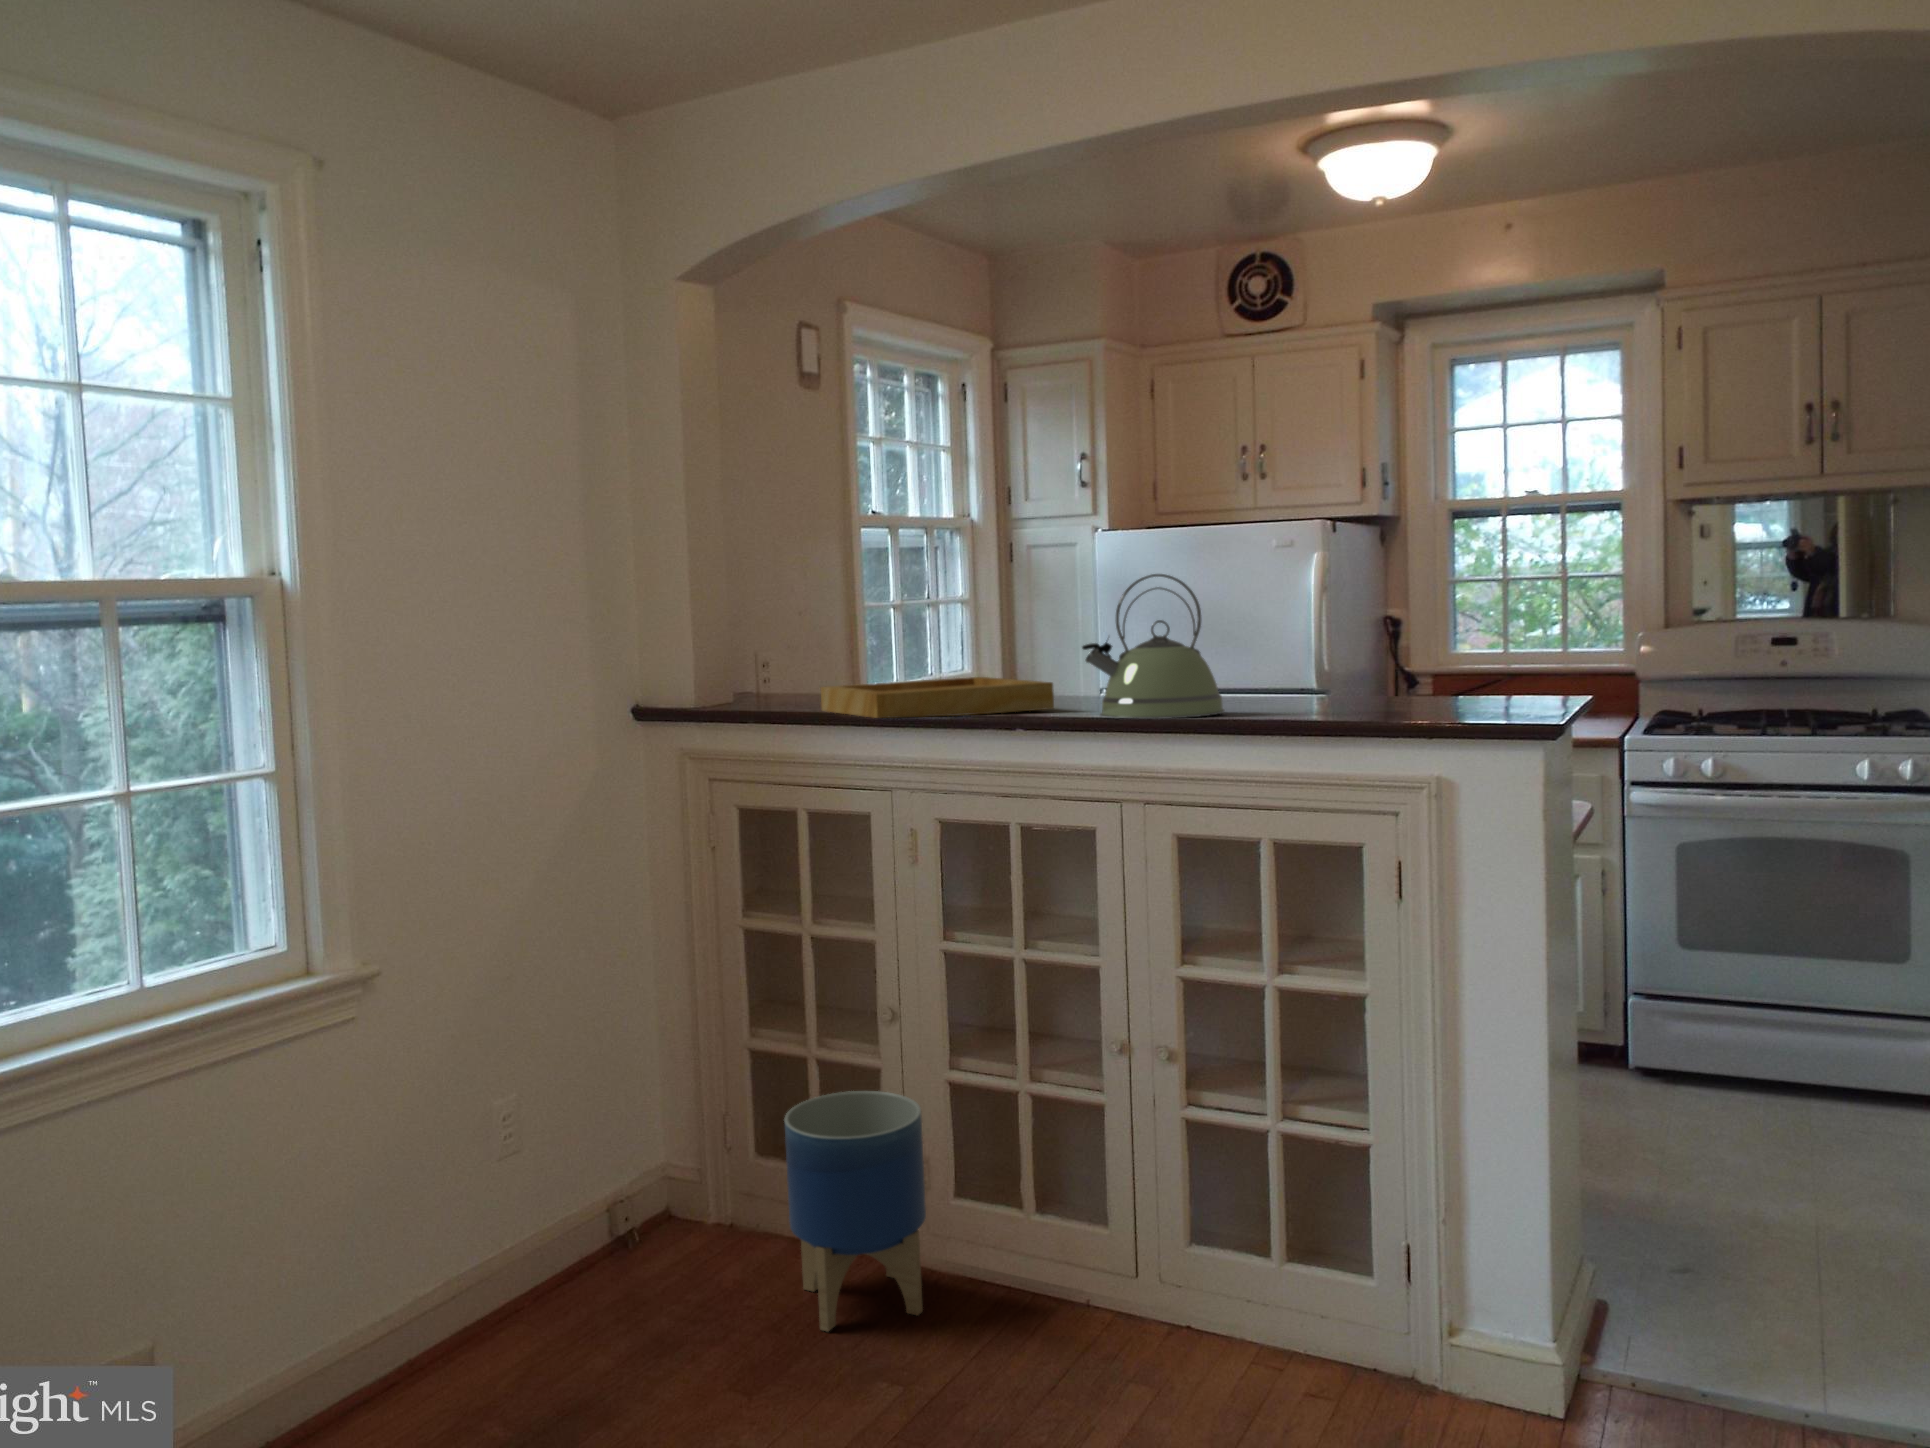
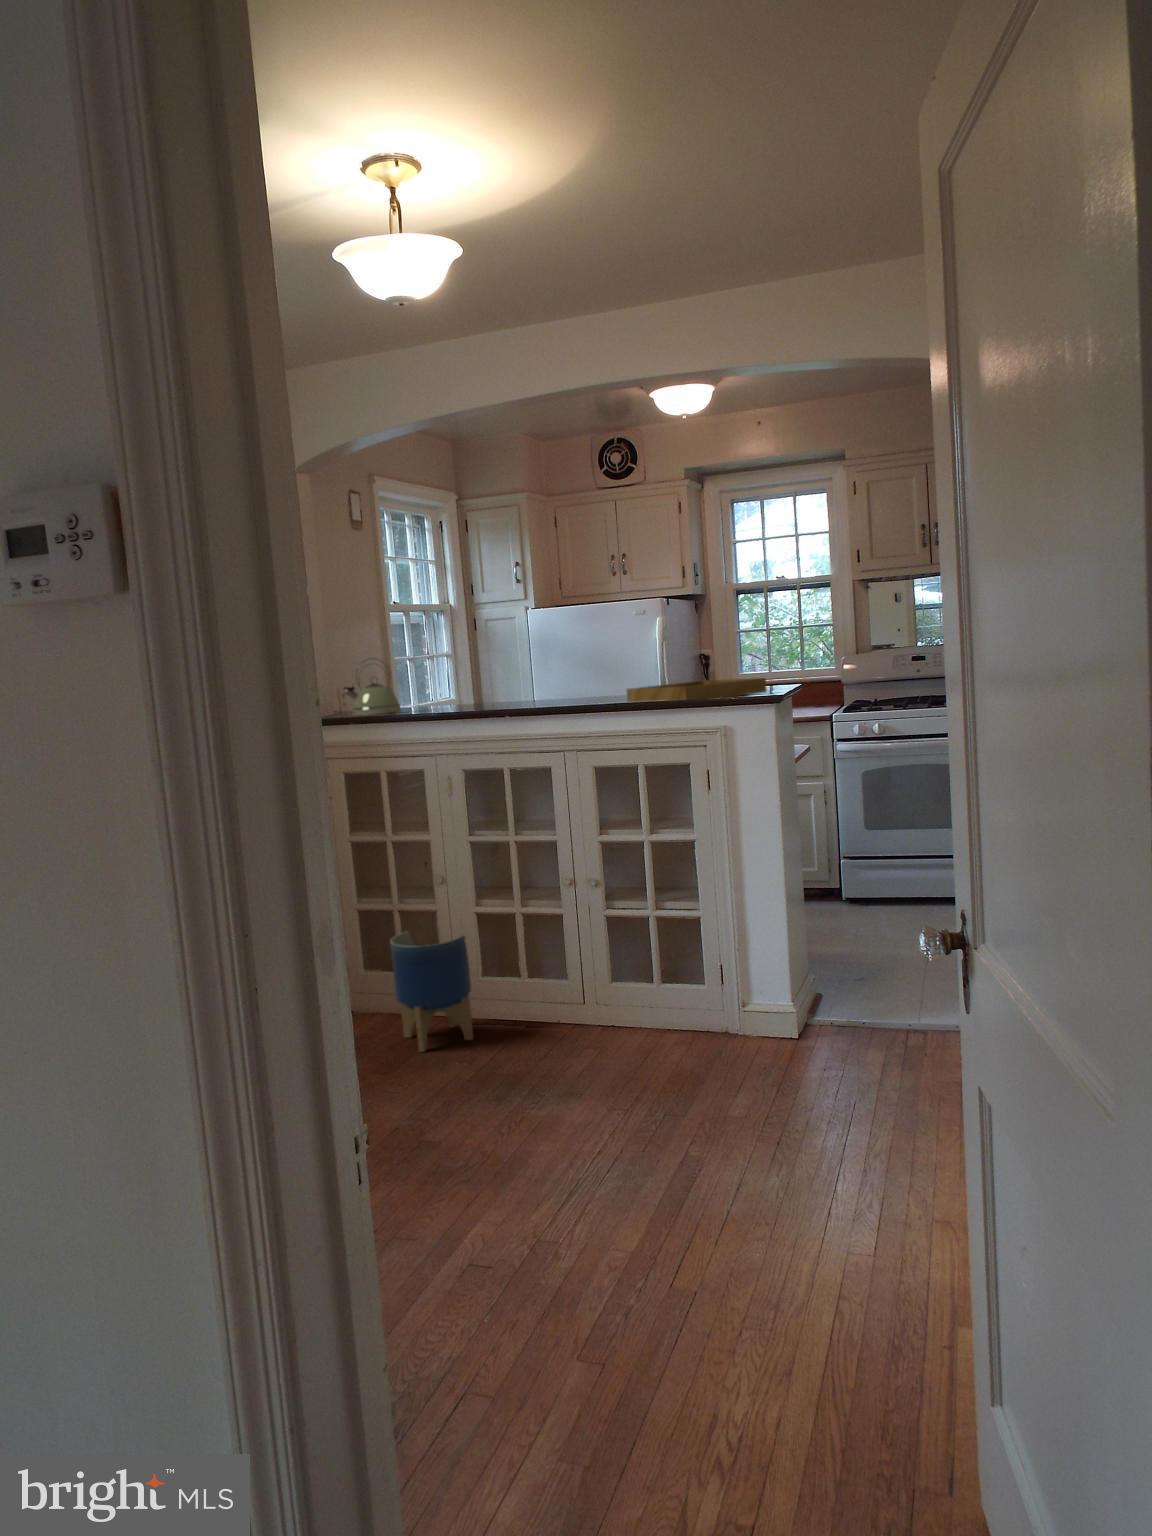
kettle: present [1082,574,1225,719] -> present [344,661,401,716]
tray: present [821,677,1054,718] -> present [627,678,767,702]

